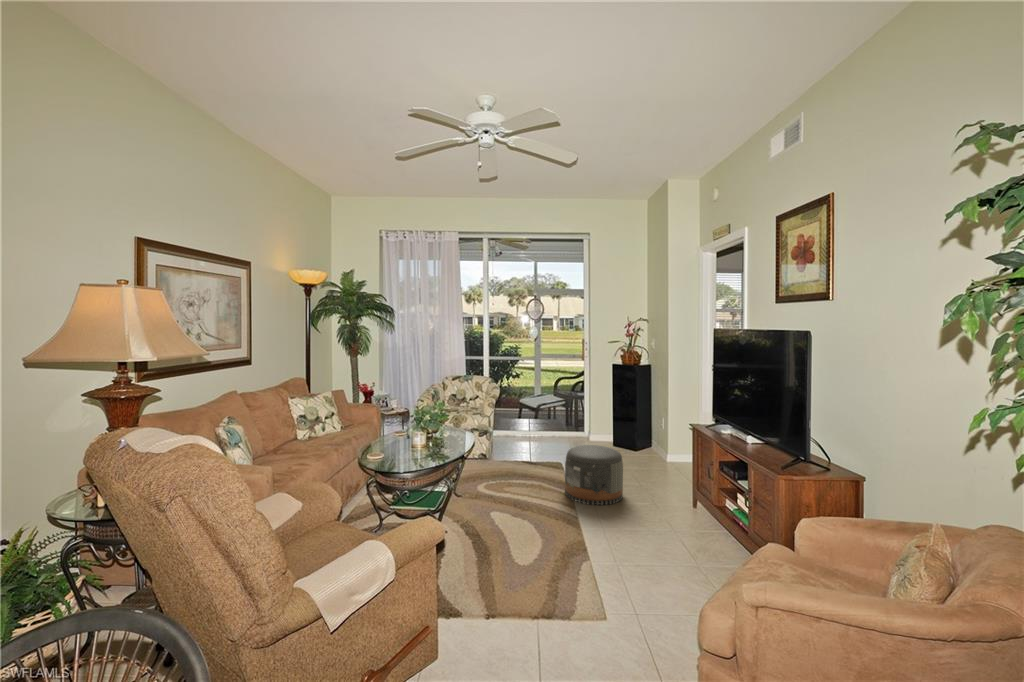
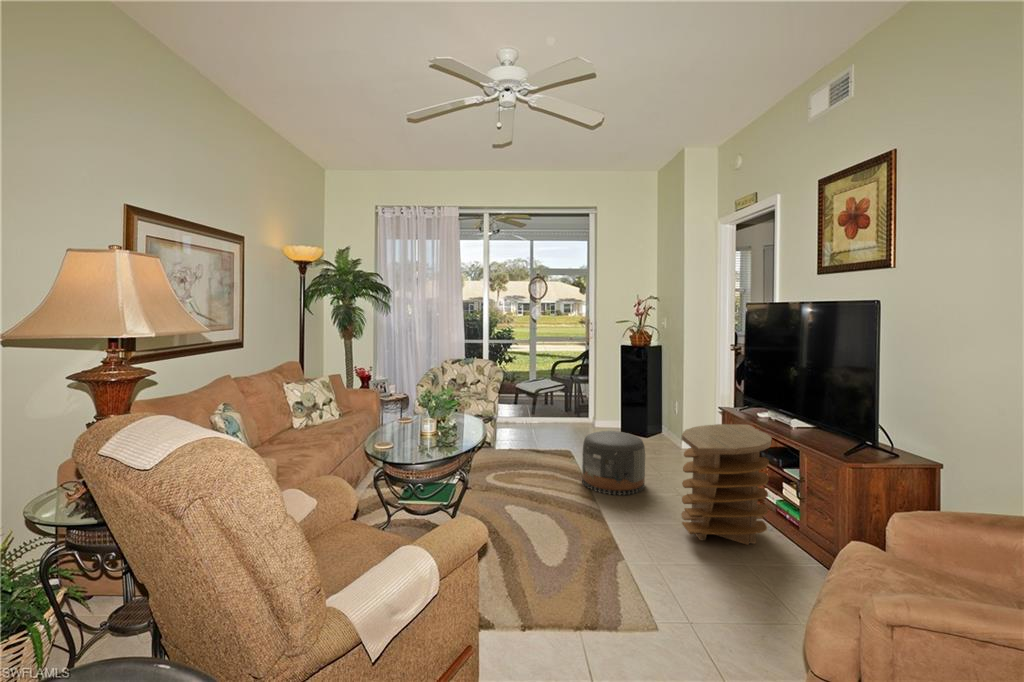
side table: none [646,440,728,551] -> present [682,424,772,545]

